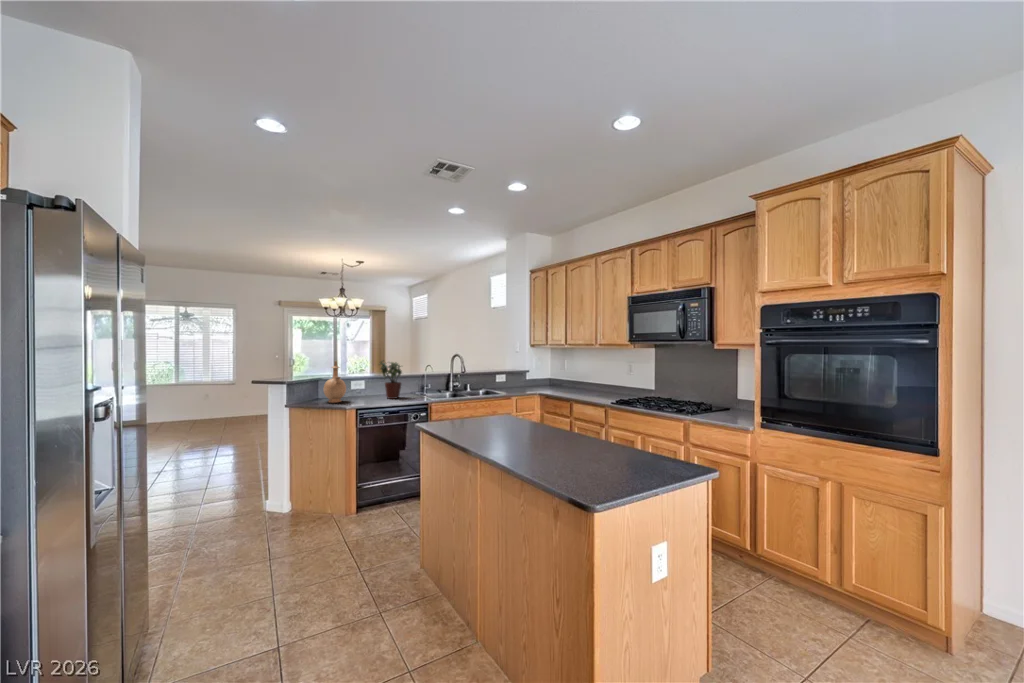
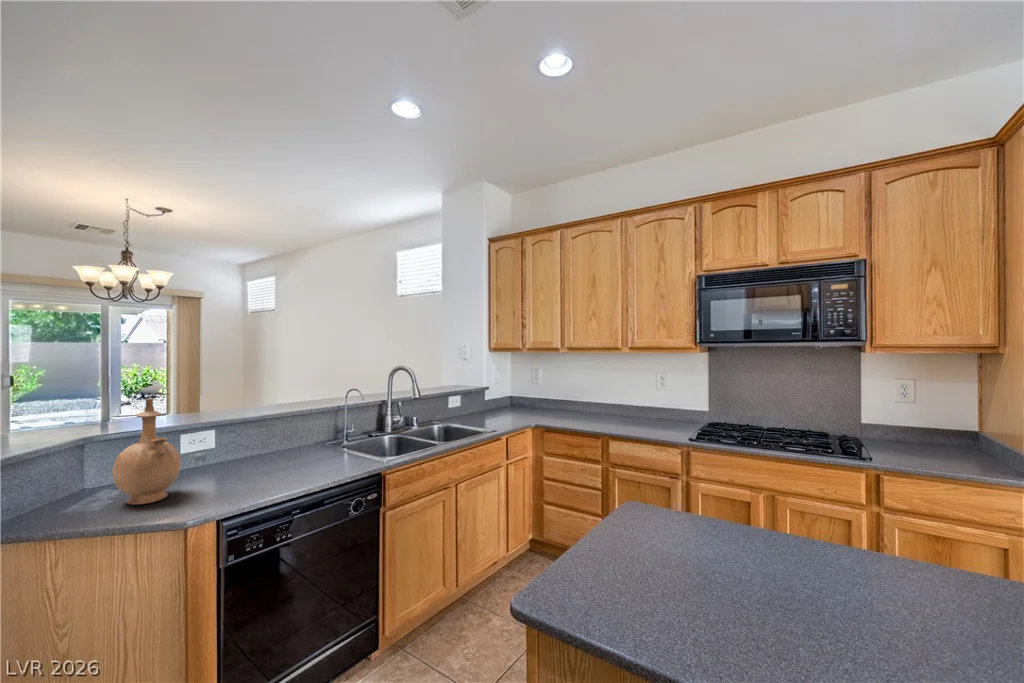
potted plant: present [380,360,402,399] -> none [256,388,312,468]

